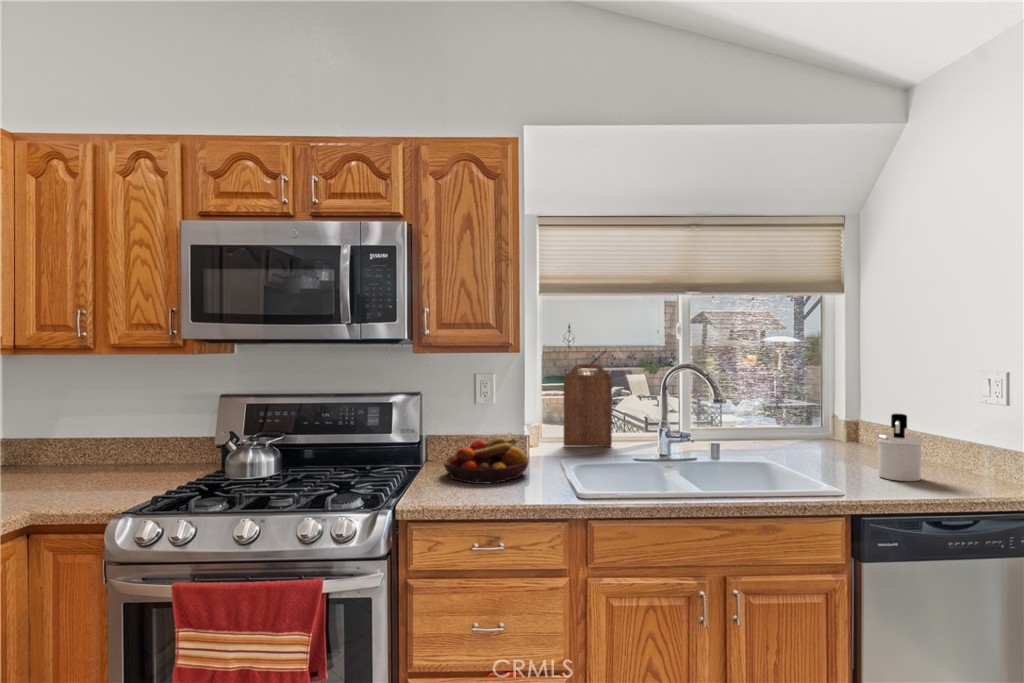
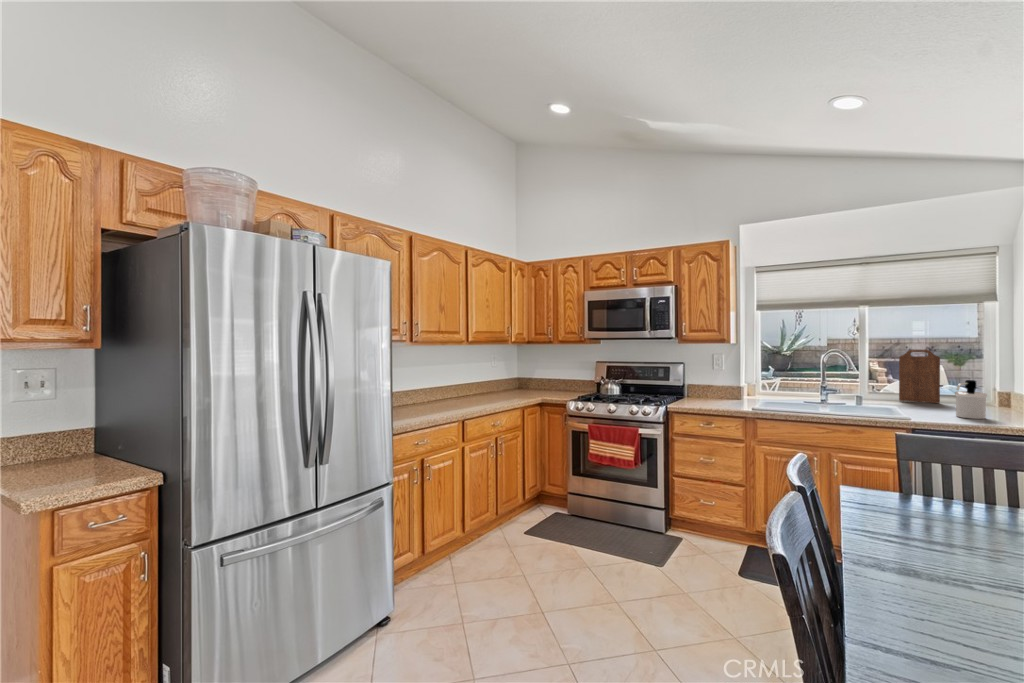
cutting board: present [564,364,612,447] -> present [899,349,940,403]
fruit bowl: present [444,436,529,484] -> none [693,384,736,403]

